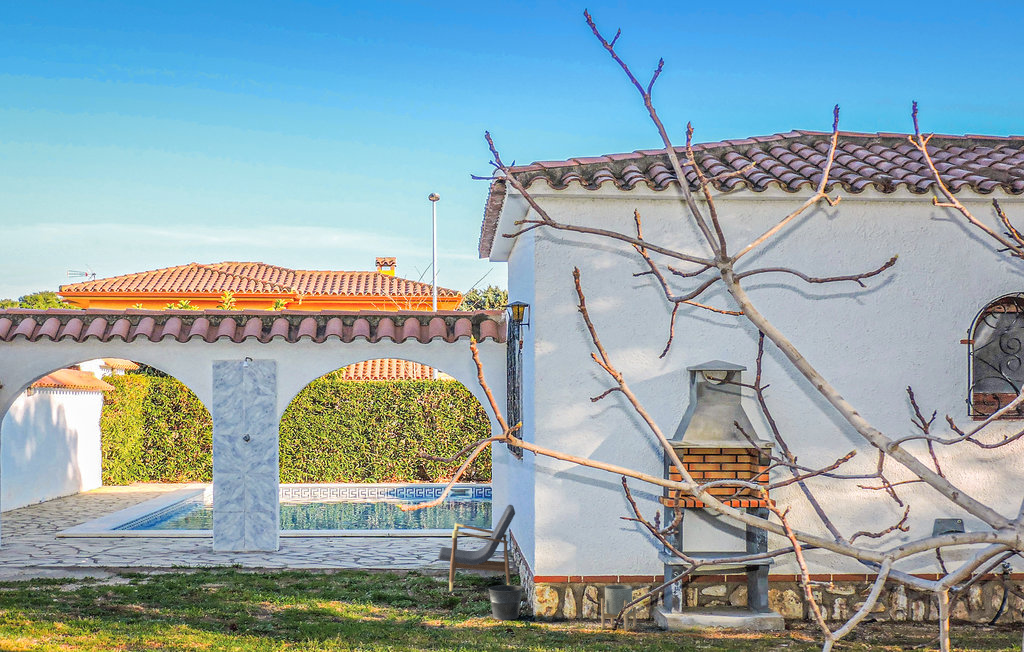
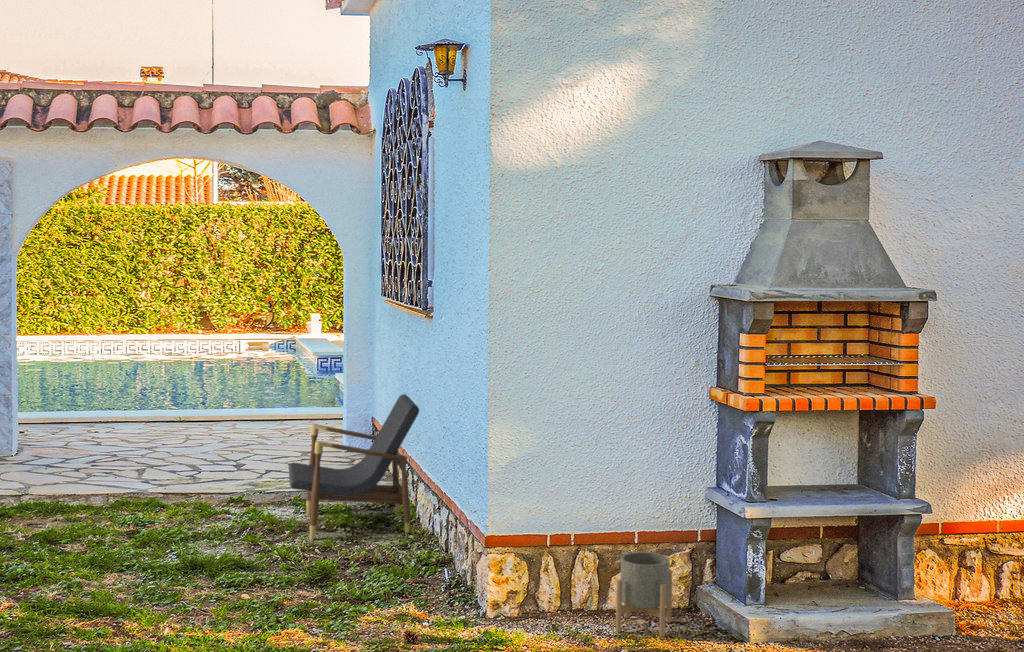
bucket: present [485,585,525,620] -> none [395,547,466,612]

